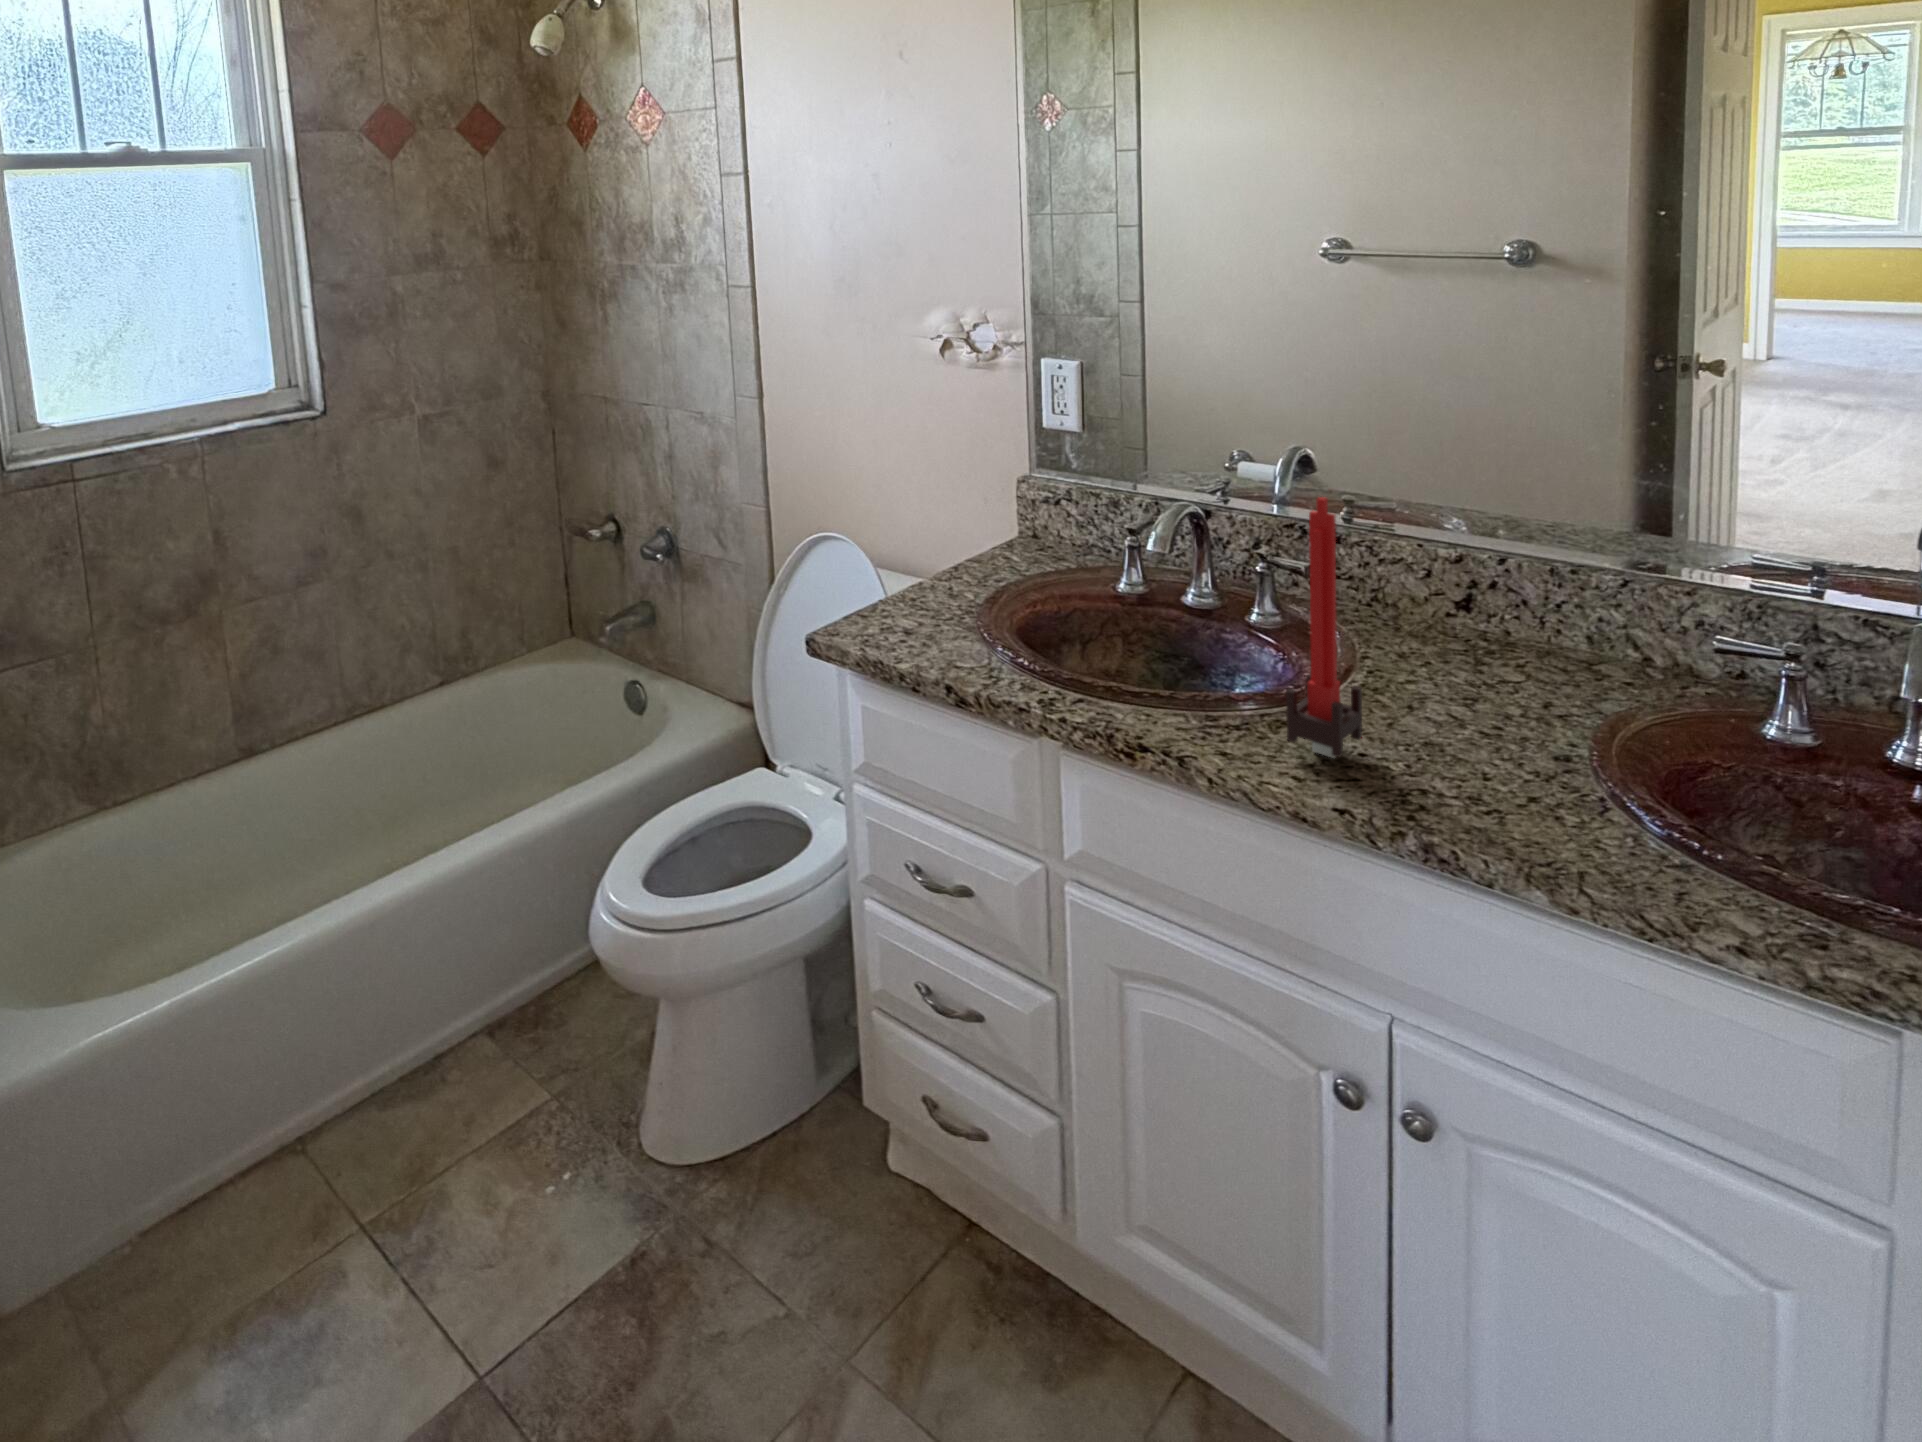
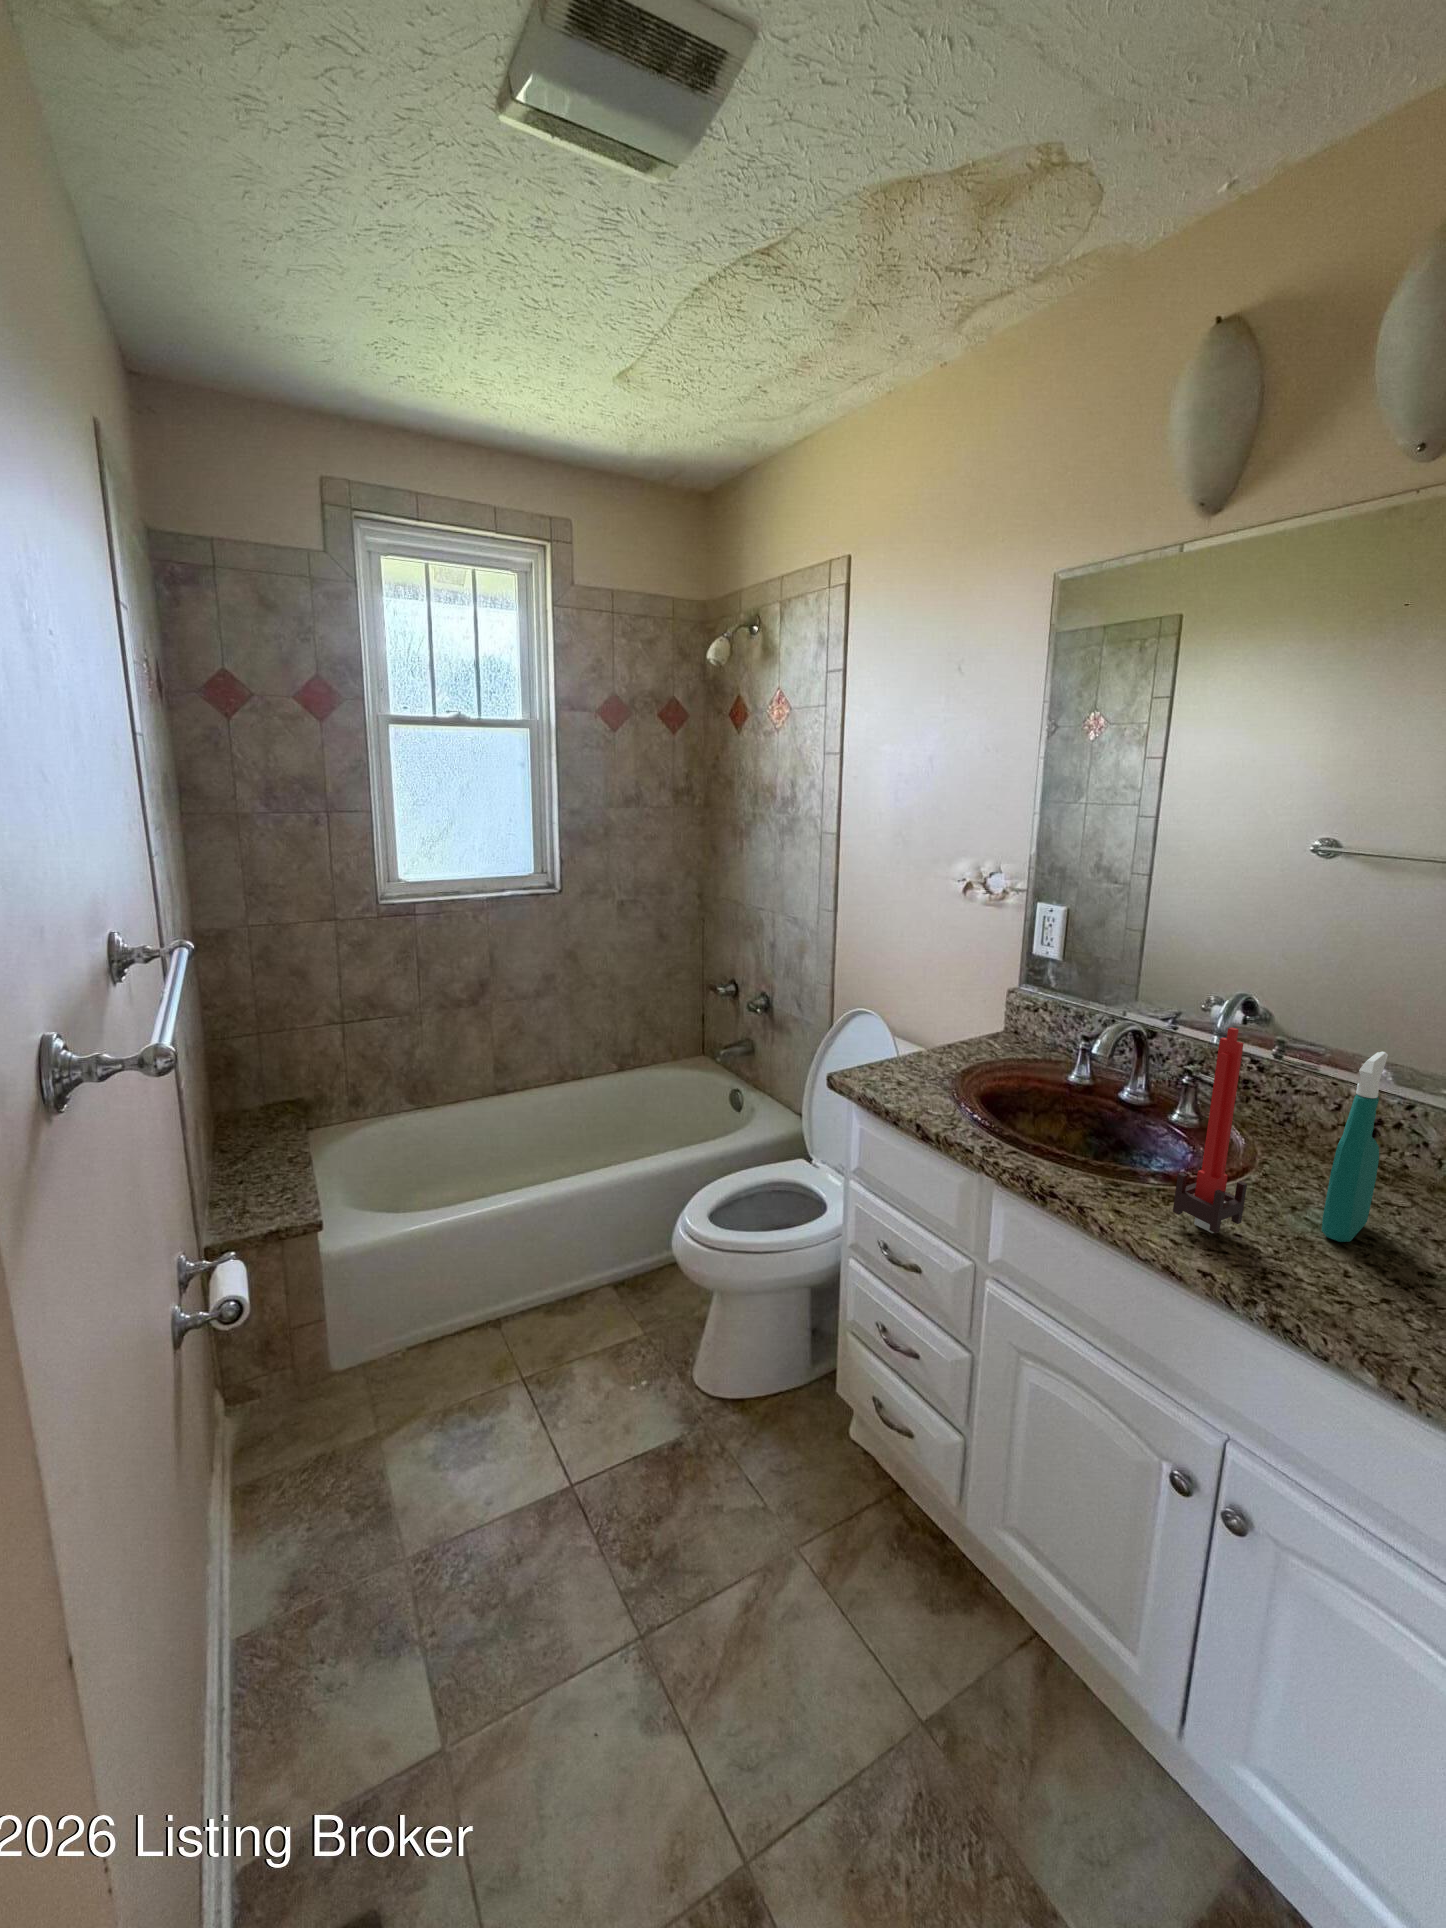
spray bottle: none [1443,501,1485,738] -> present [1322,1051,1388,1242]

